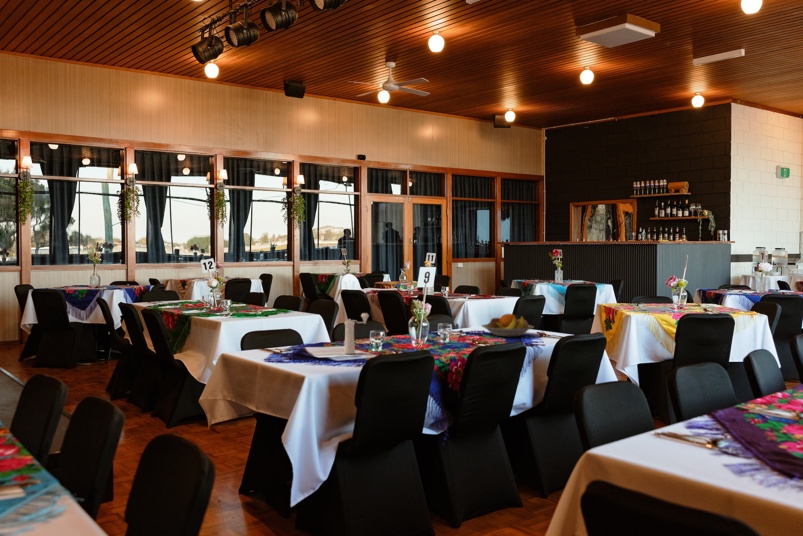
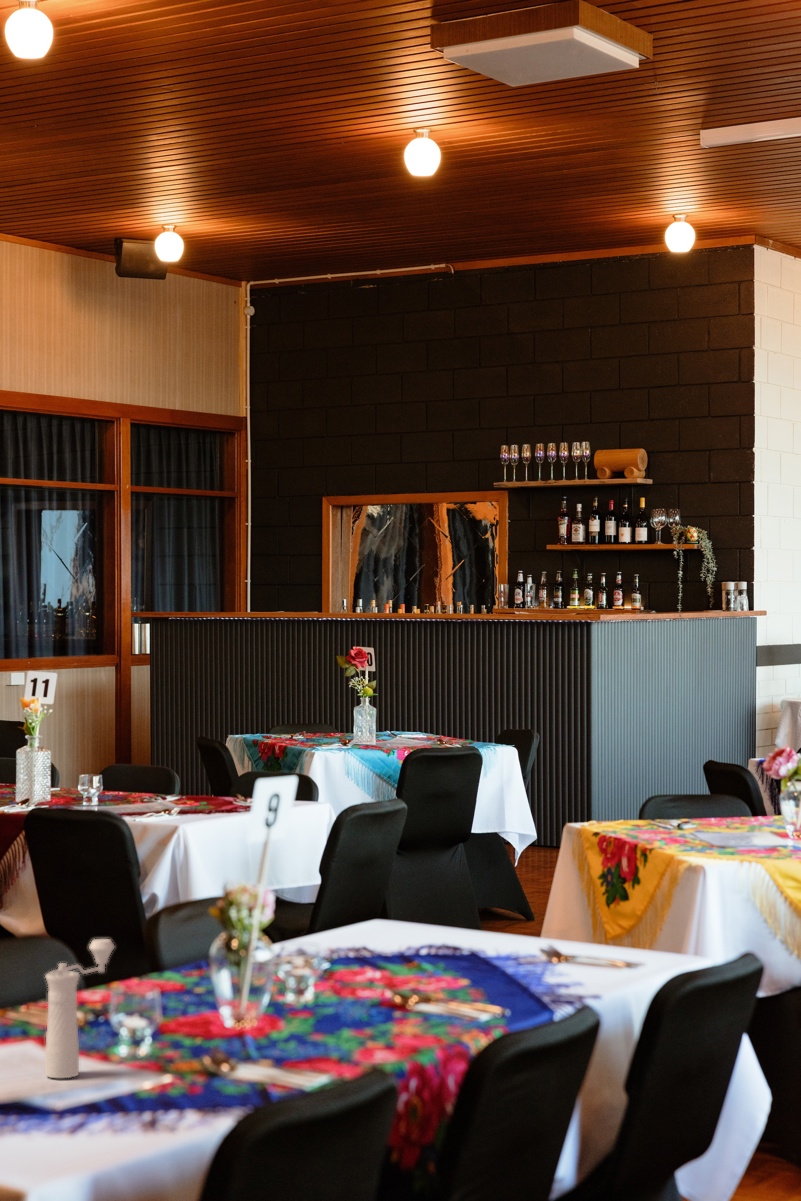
fruit bowl: present [482,314,533,337] -> none [375,898,530,968]

